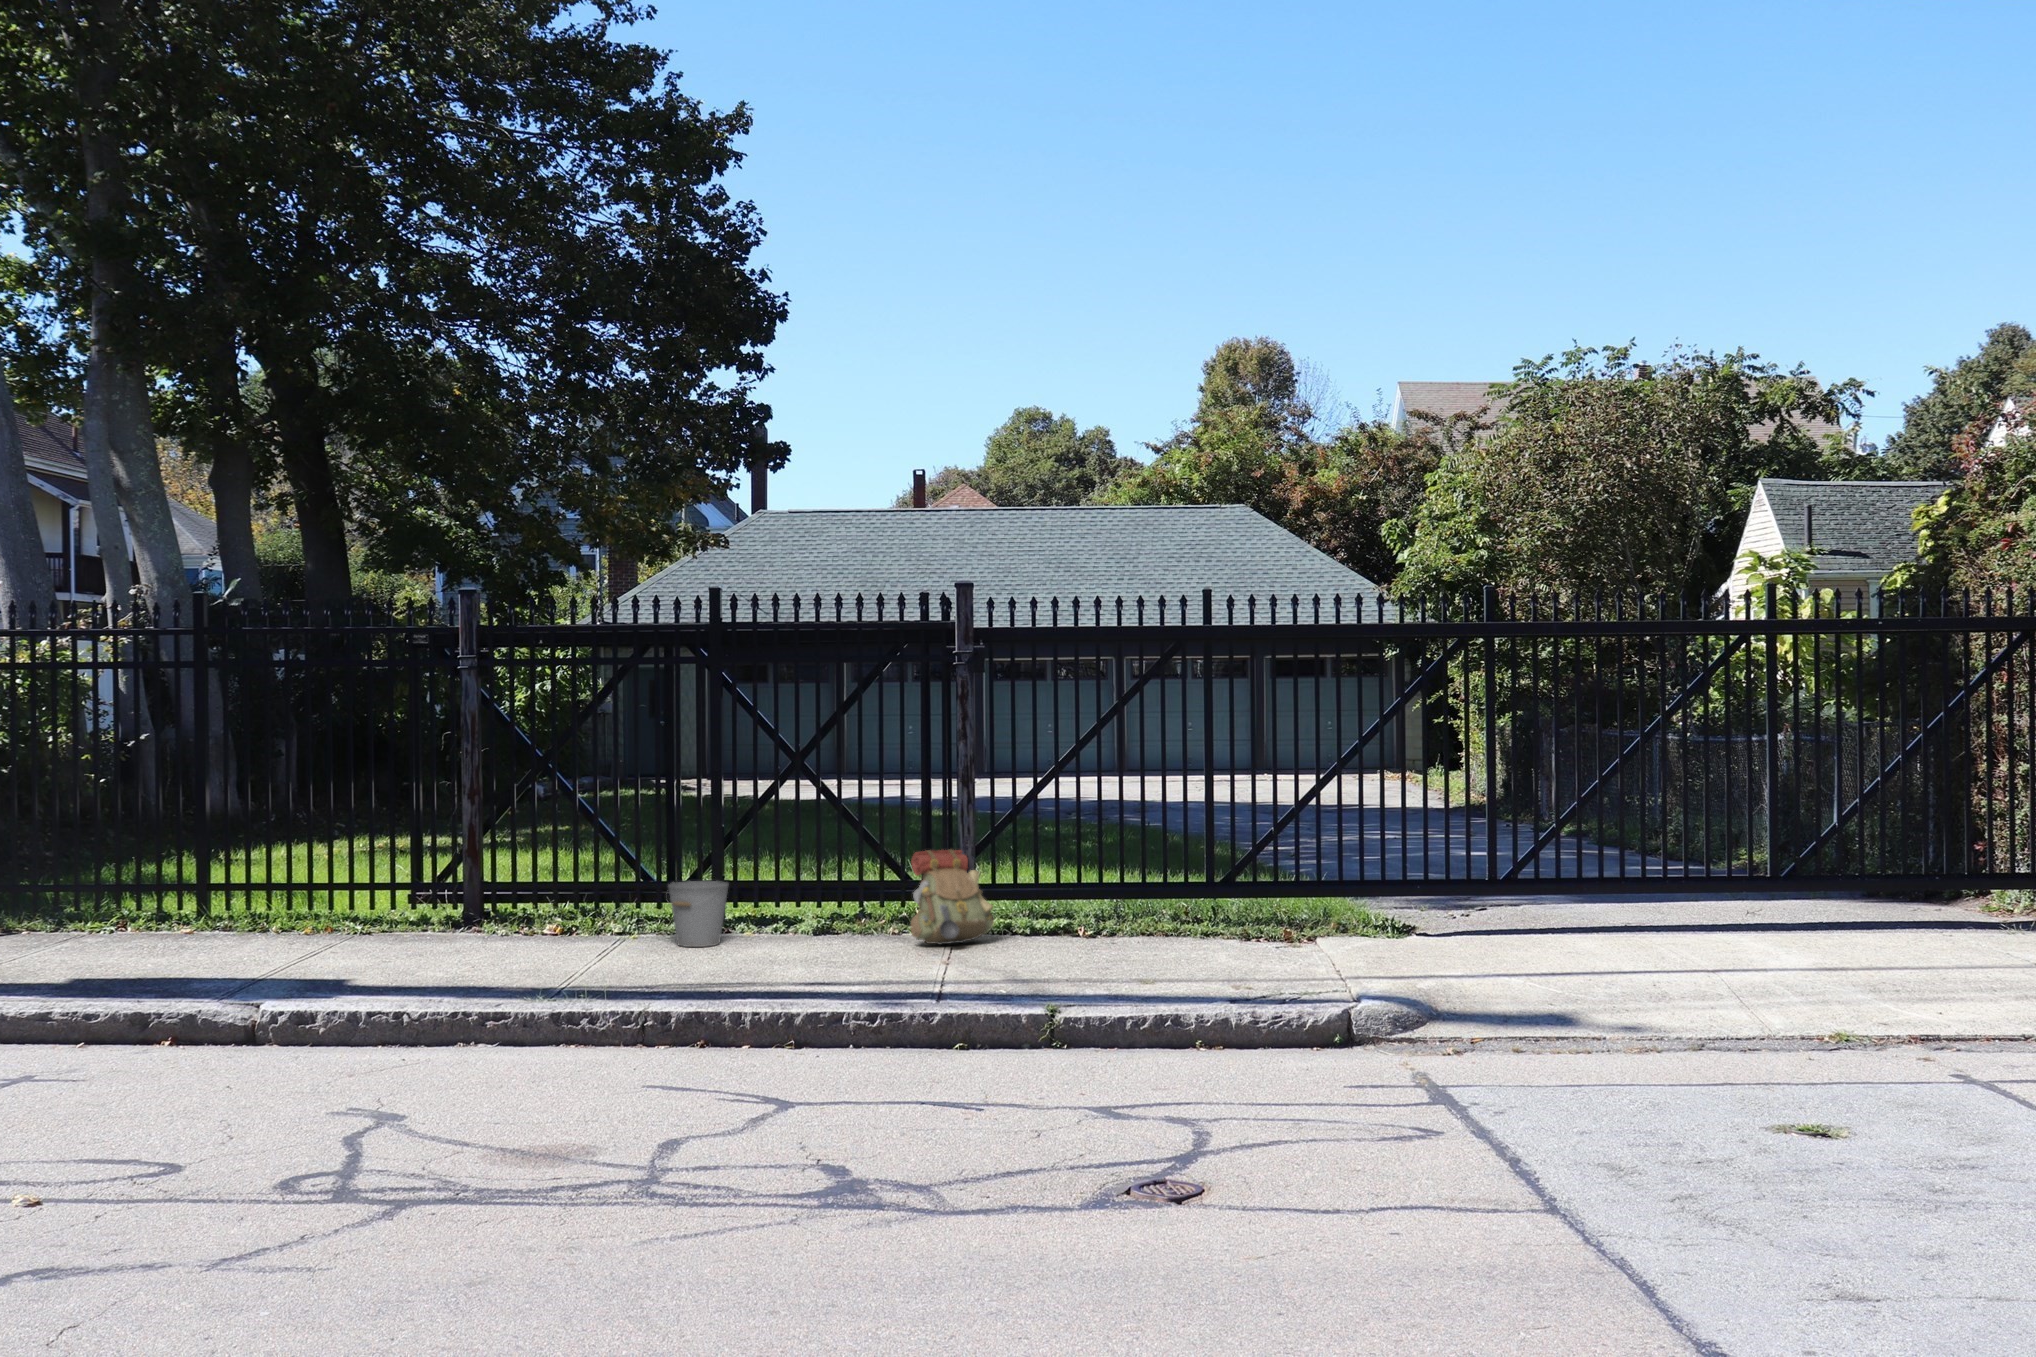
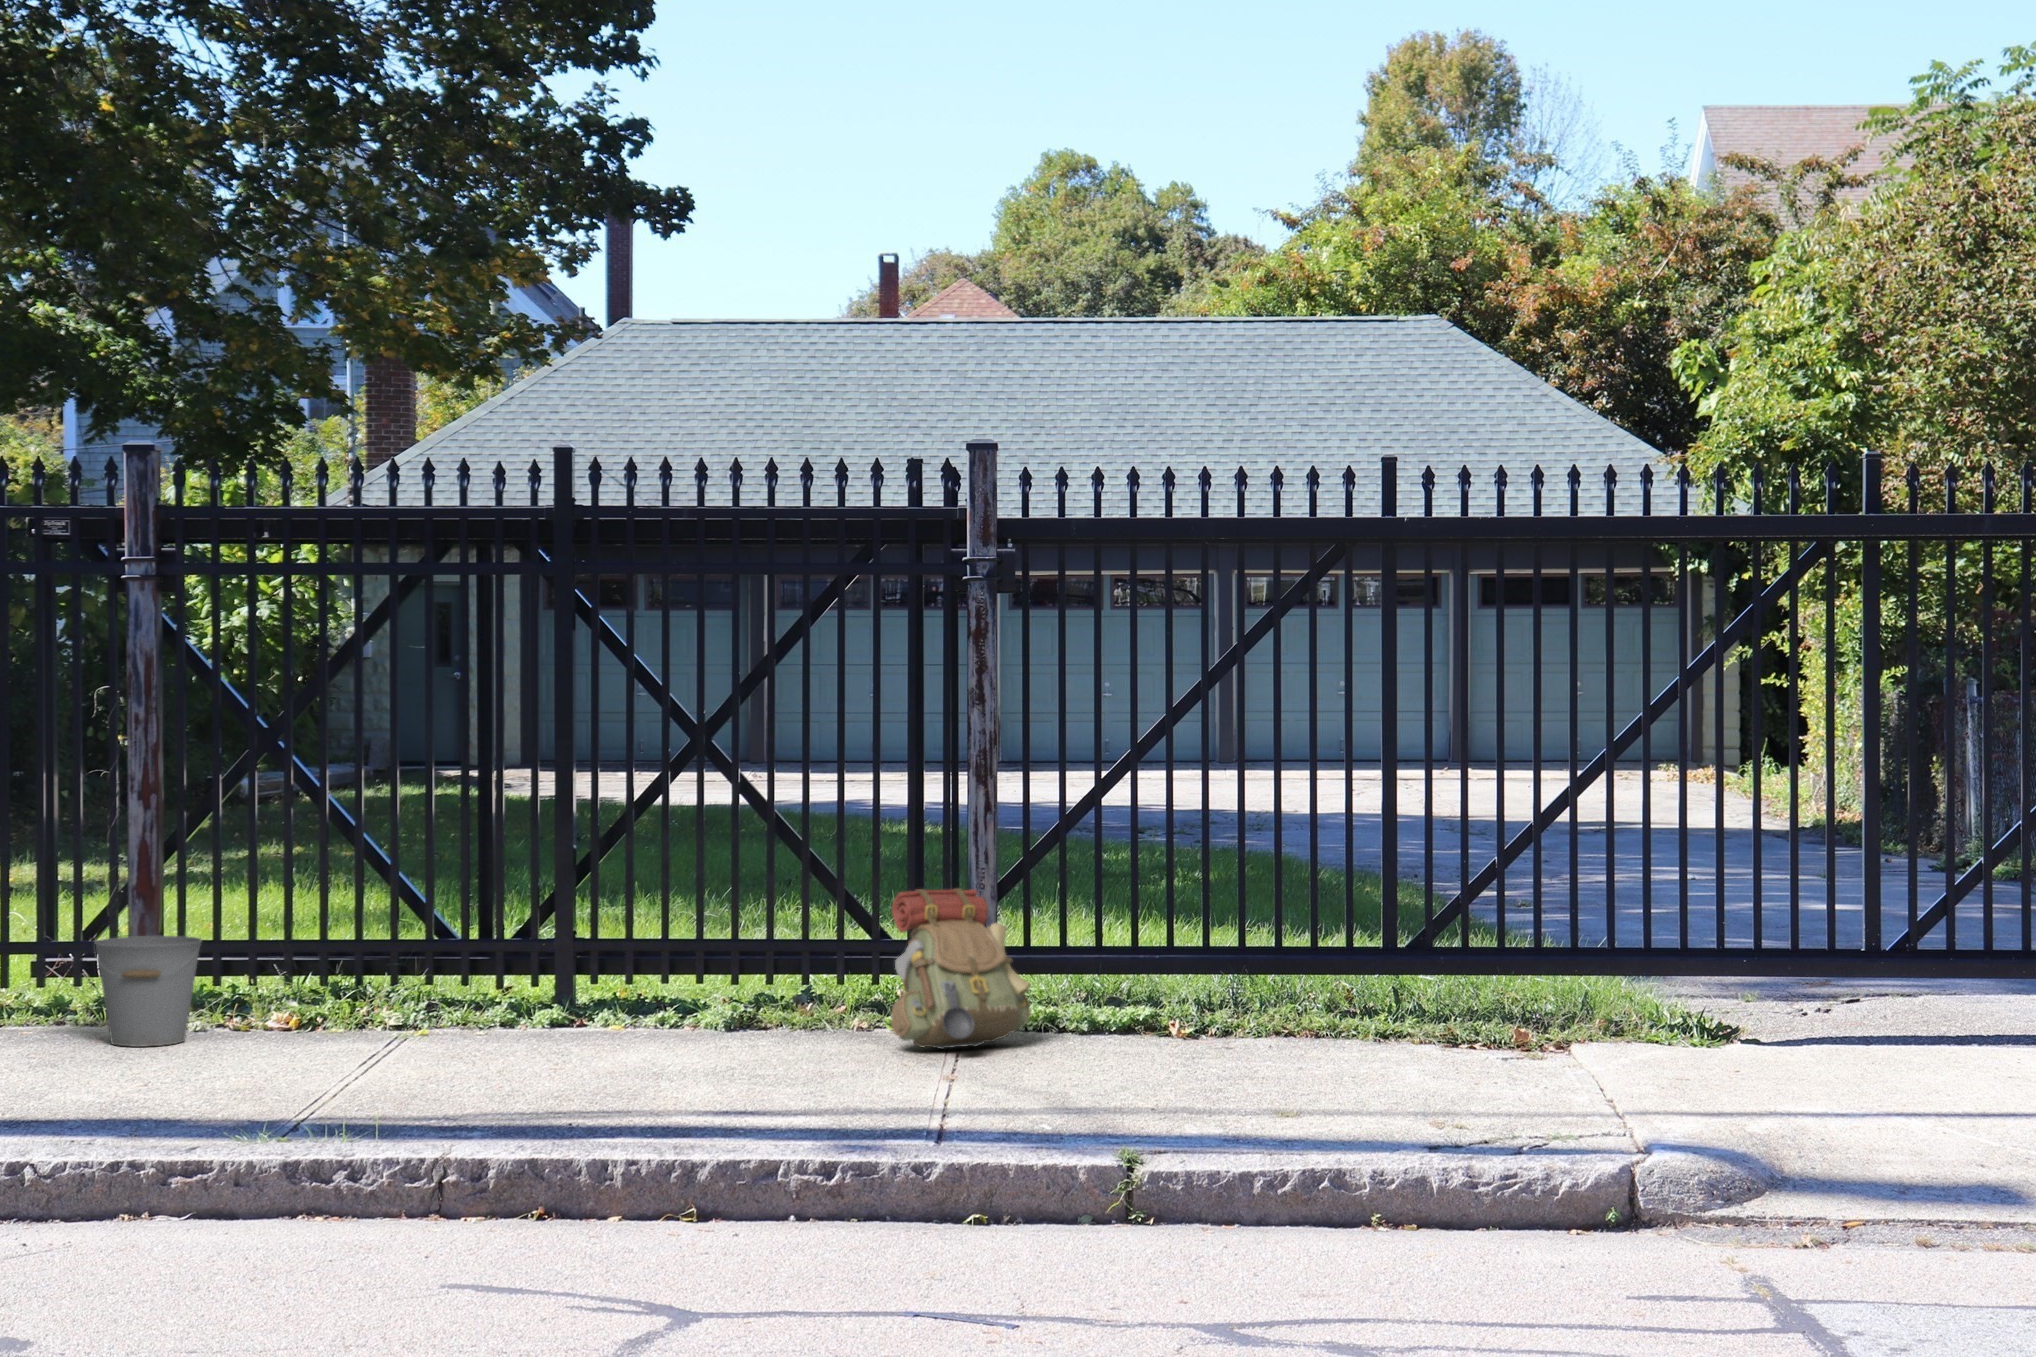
bucket: present [668,881,729,947] -> present [94,936,202,1047]

